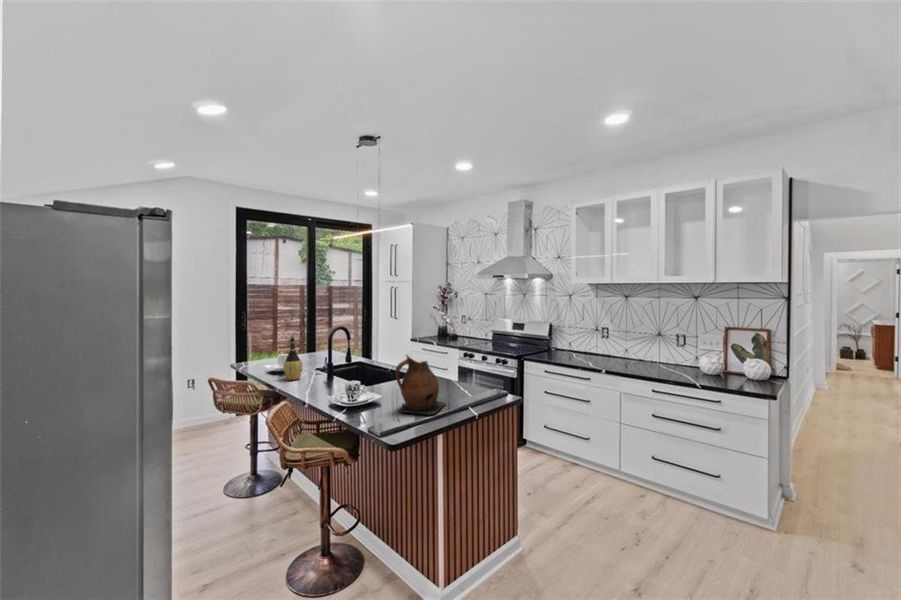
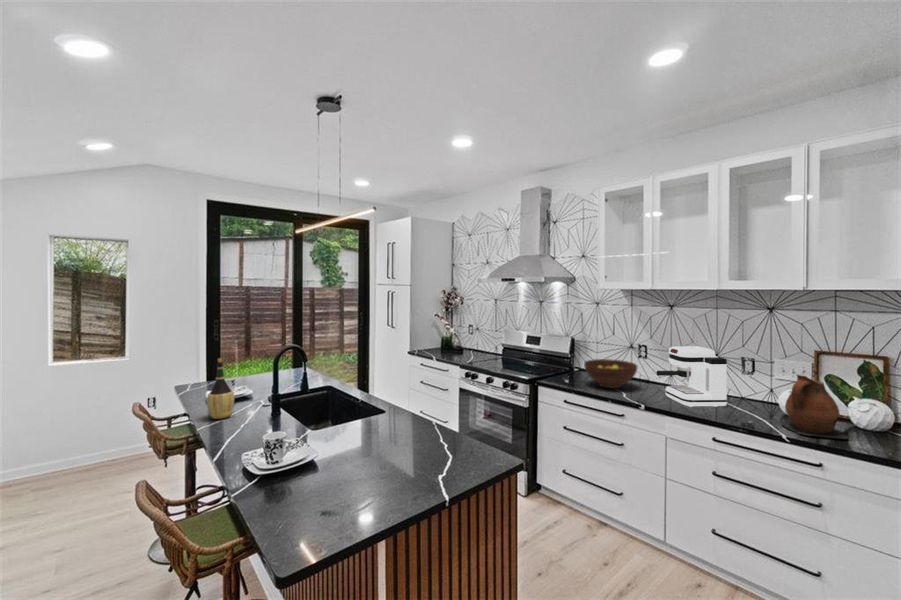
coffee maker: none [614,326,664,370] -> present [656,346,727,407]
fruit bowl: none [561,339,601,360] -> present [584,359,638,388]
ceramic pitcher: present [395,355,445,415] -> present [782,375,849,439]

